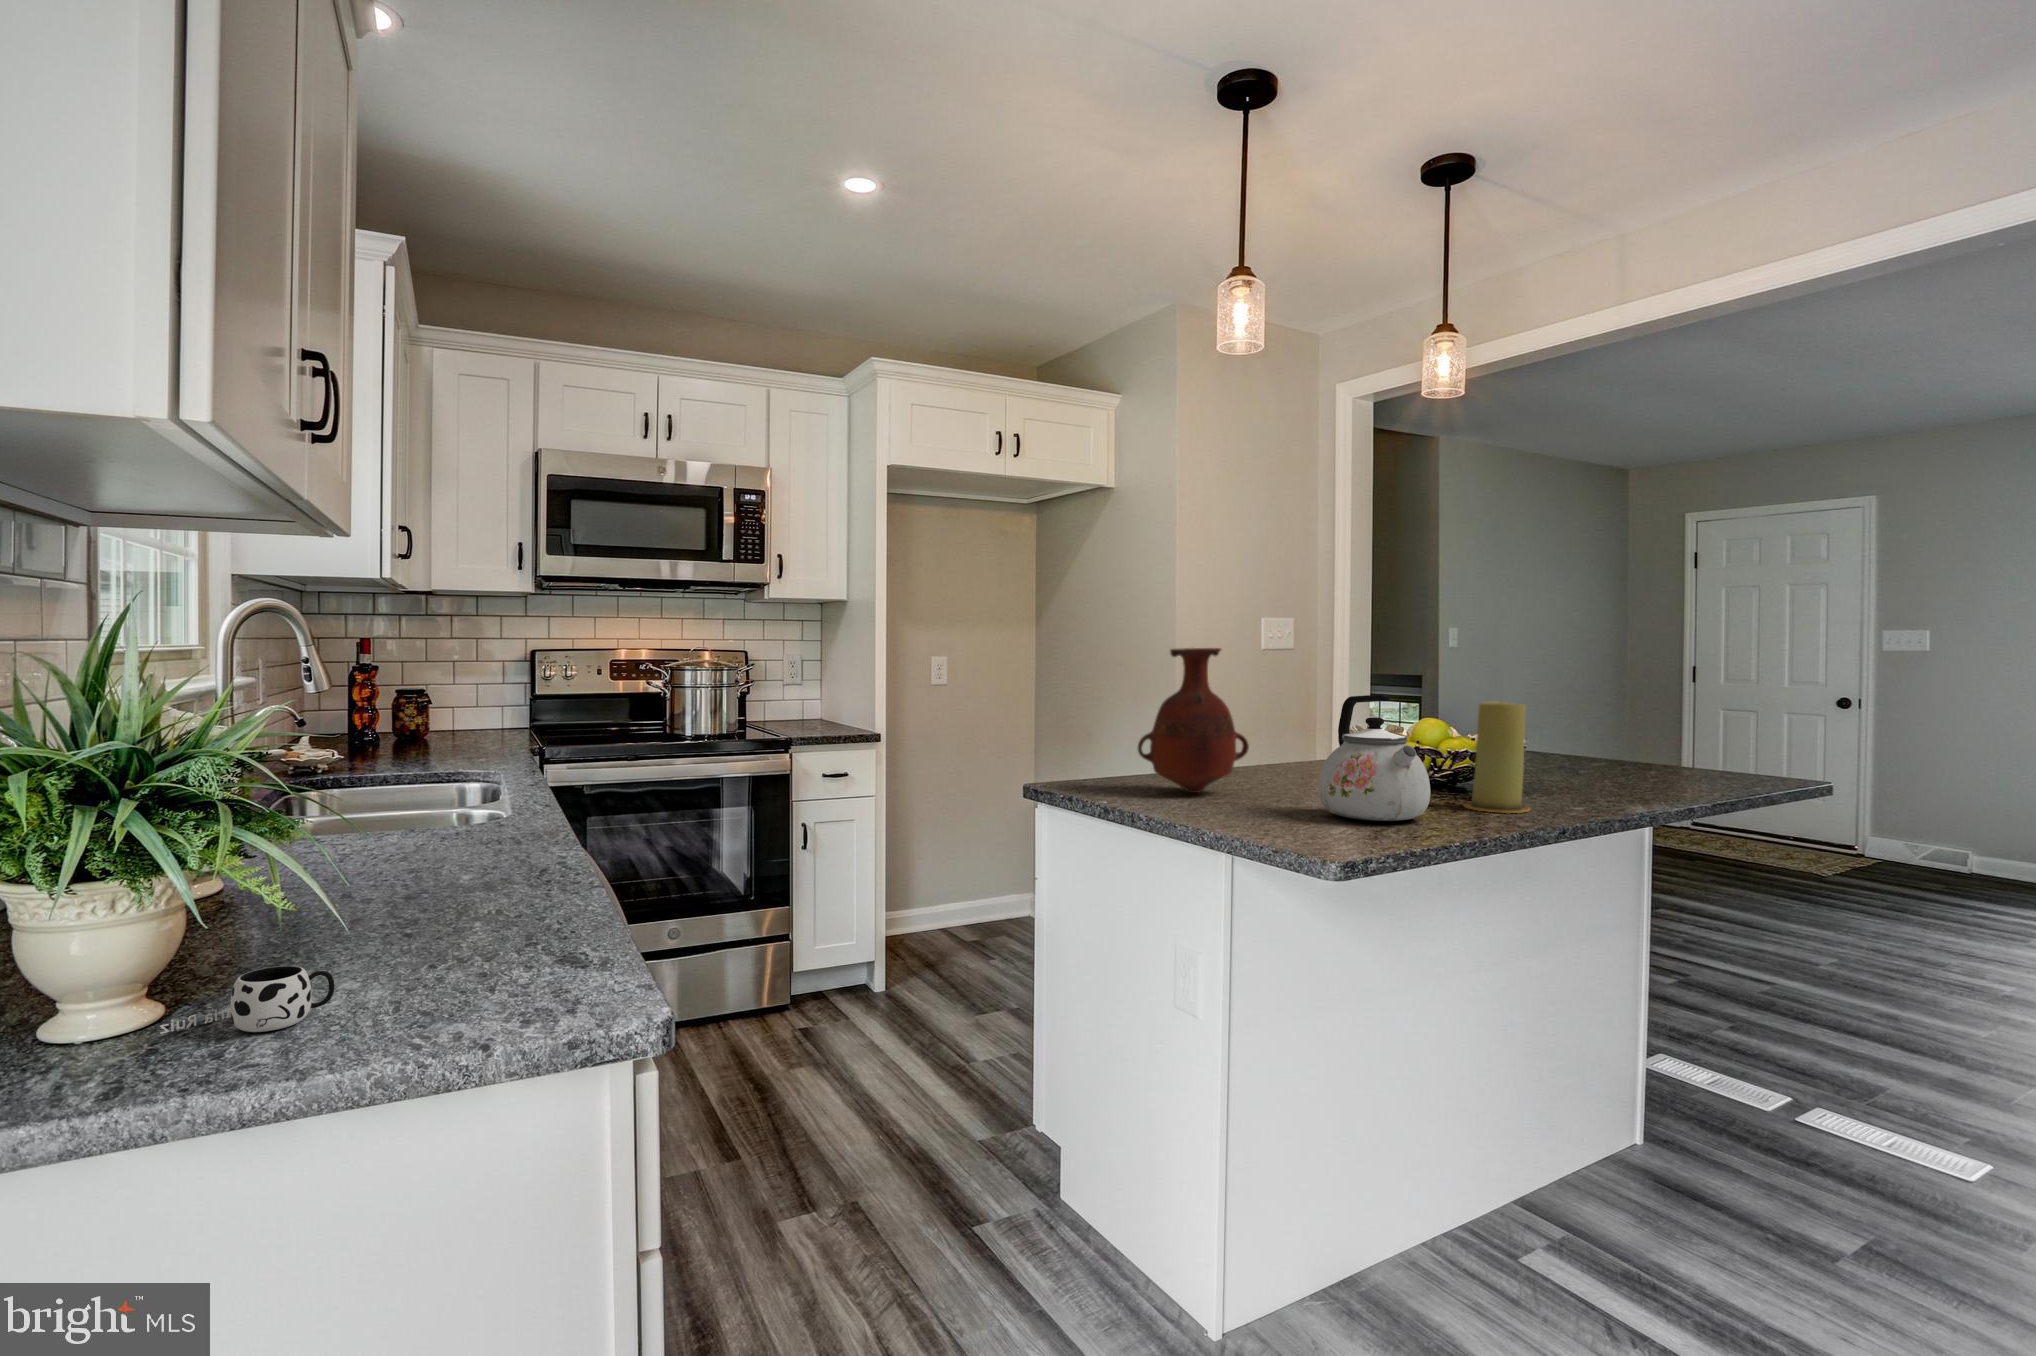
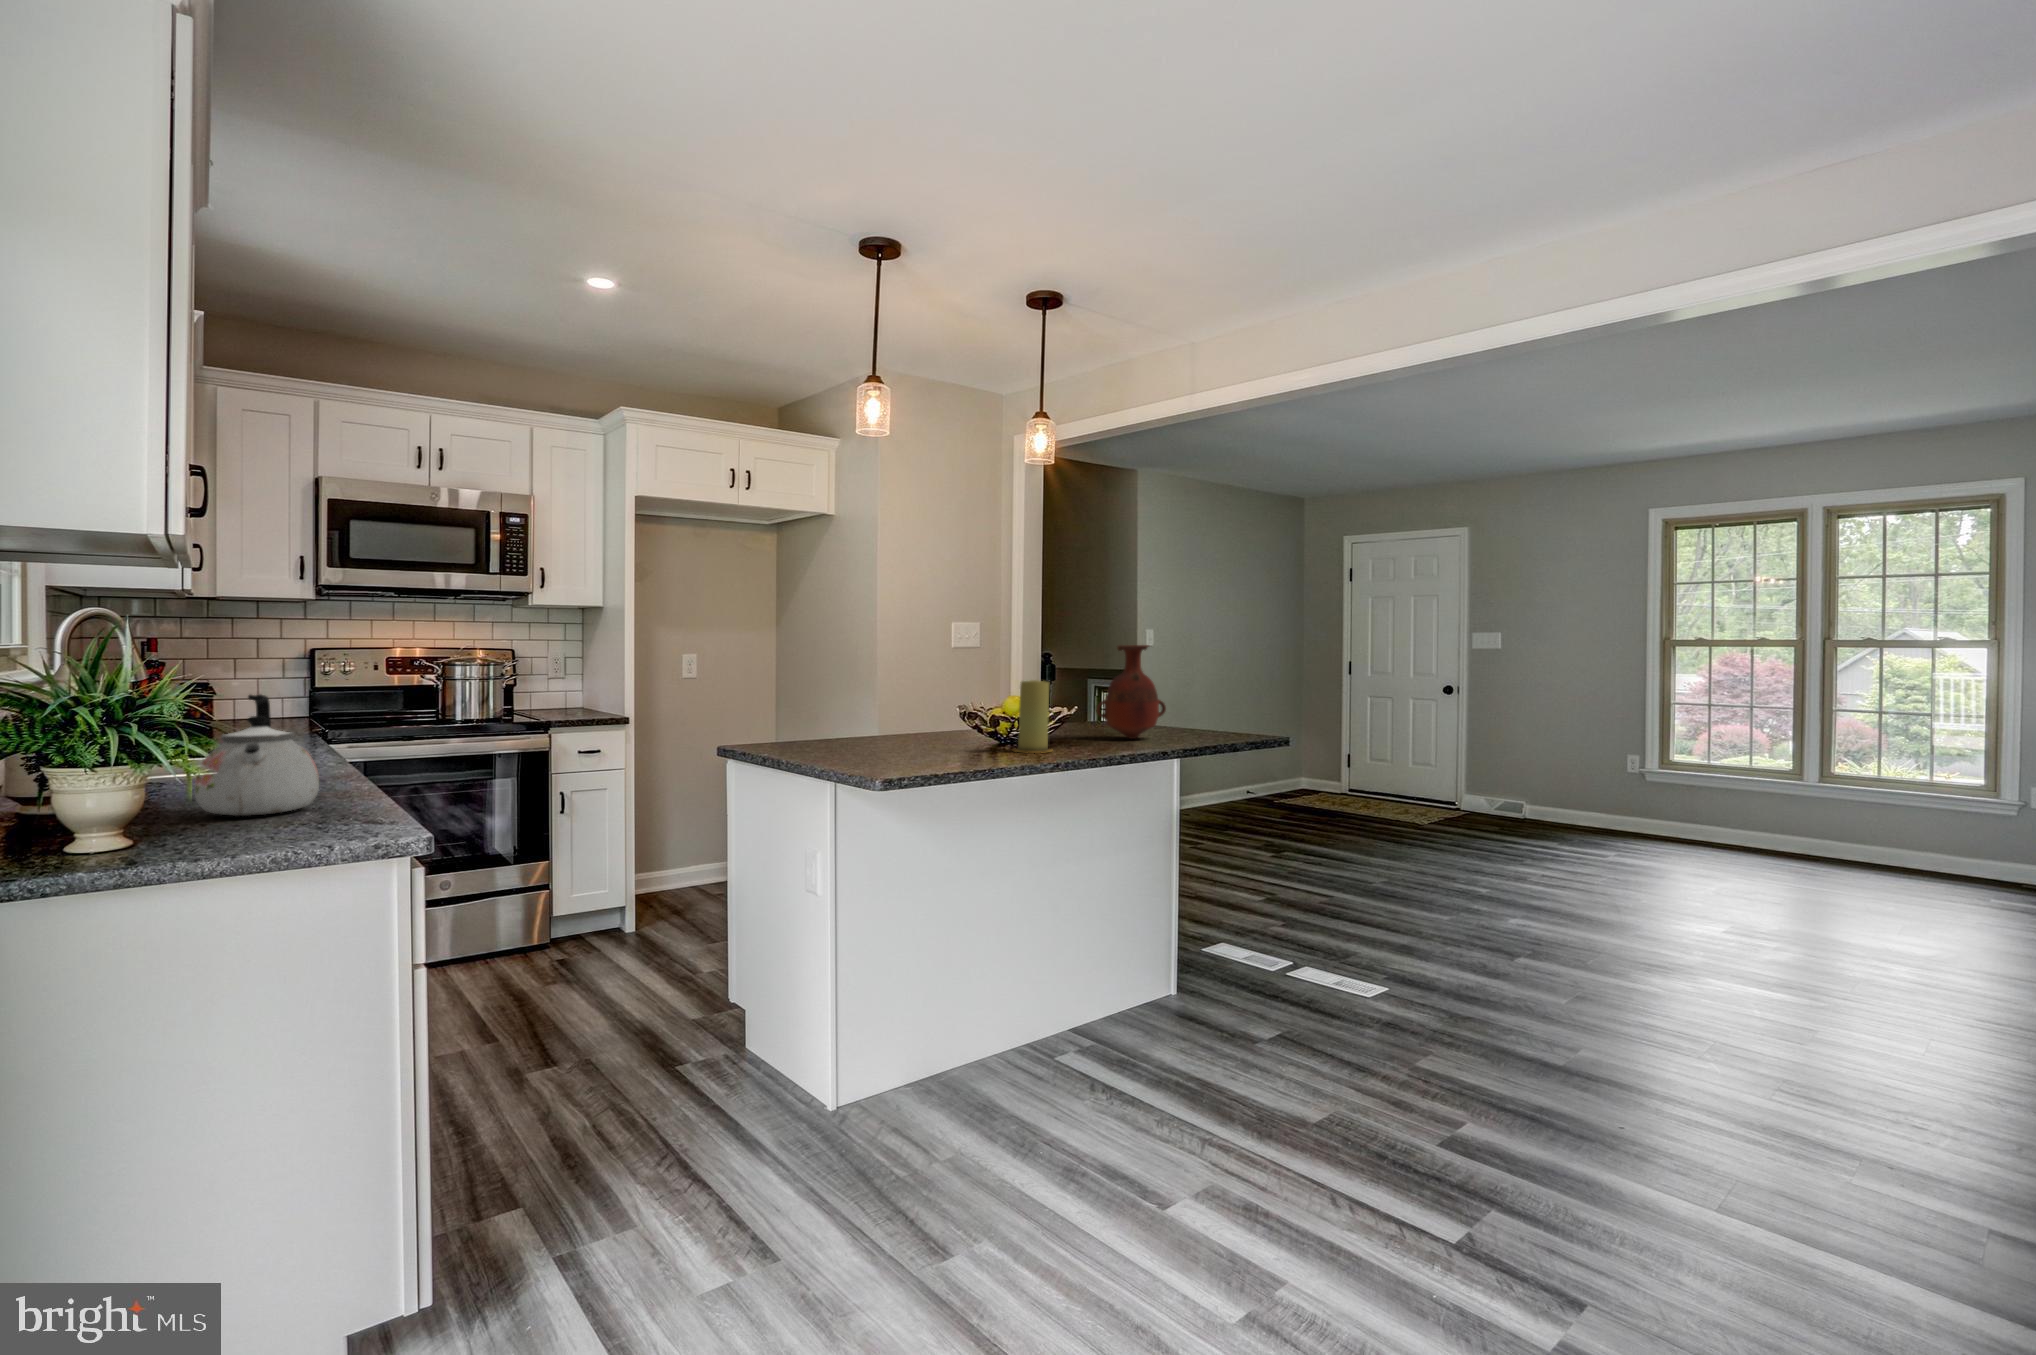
vase: present [1138,648,1249,793] -> present [1097,645,1166,739]
kettle: present [1319,695,1430,821] -> present [195,694,319,816]
mug: present [160,966,334,1034] -> none [137,814,236,848]

